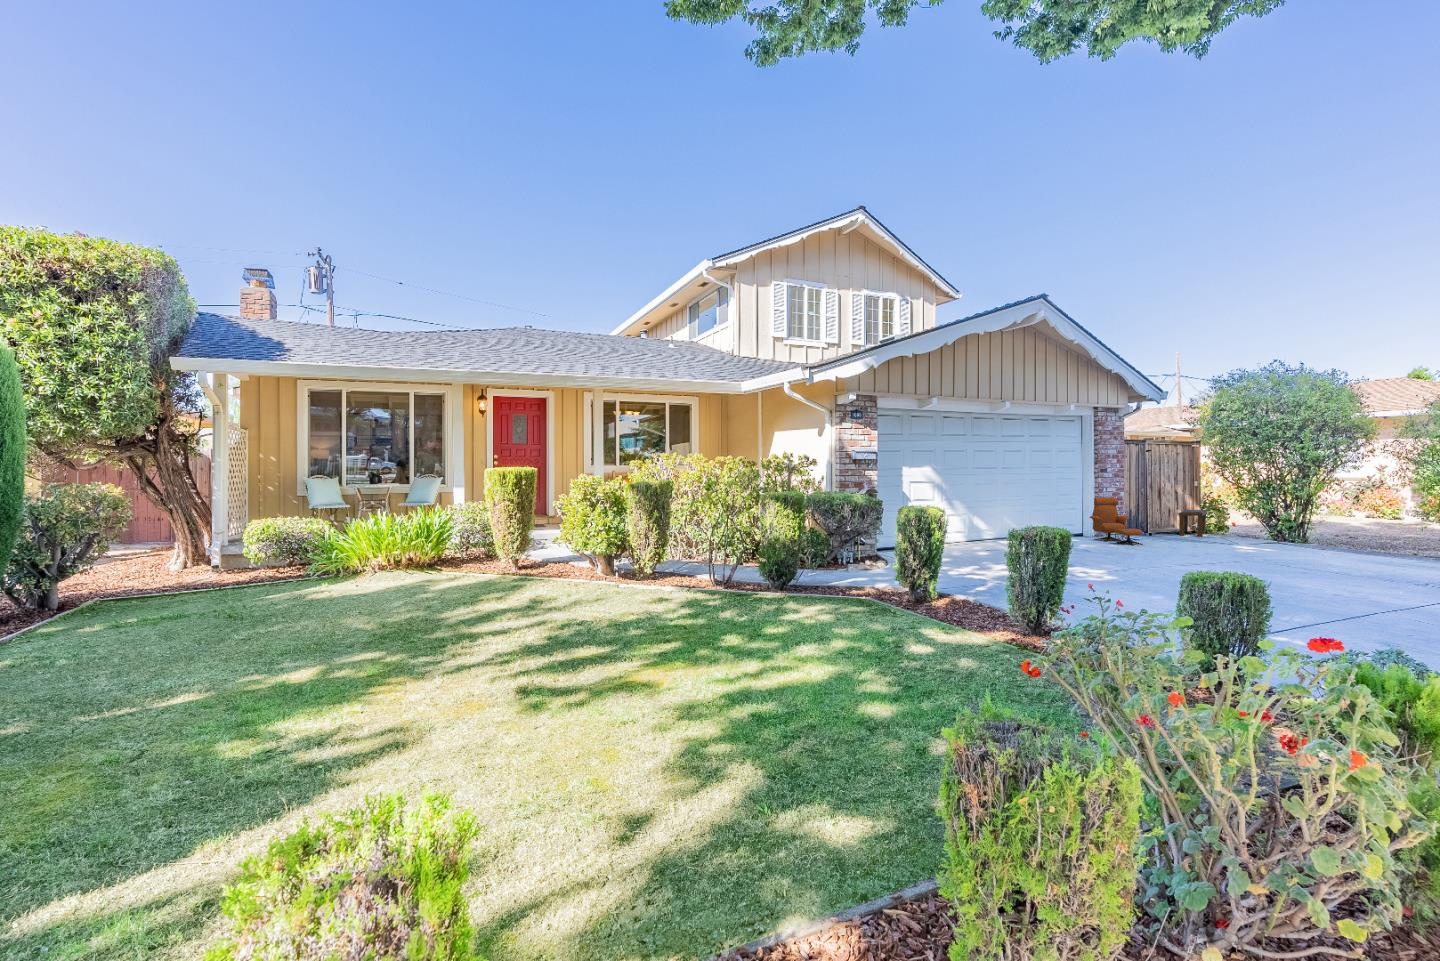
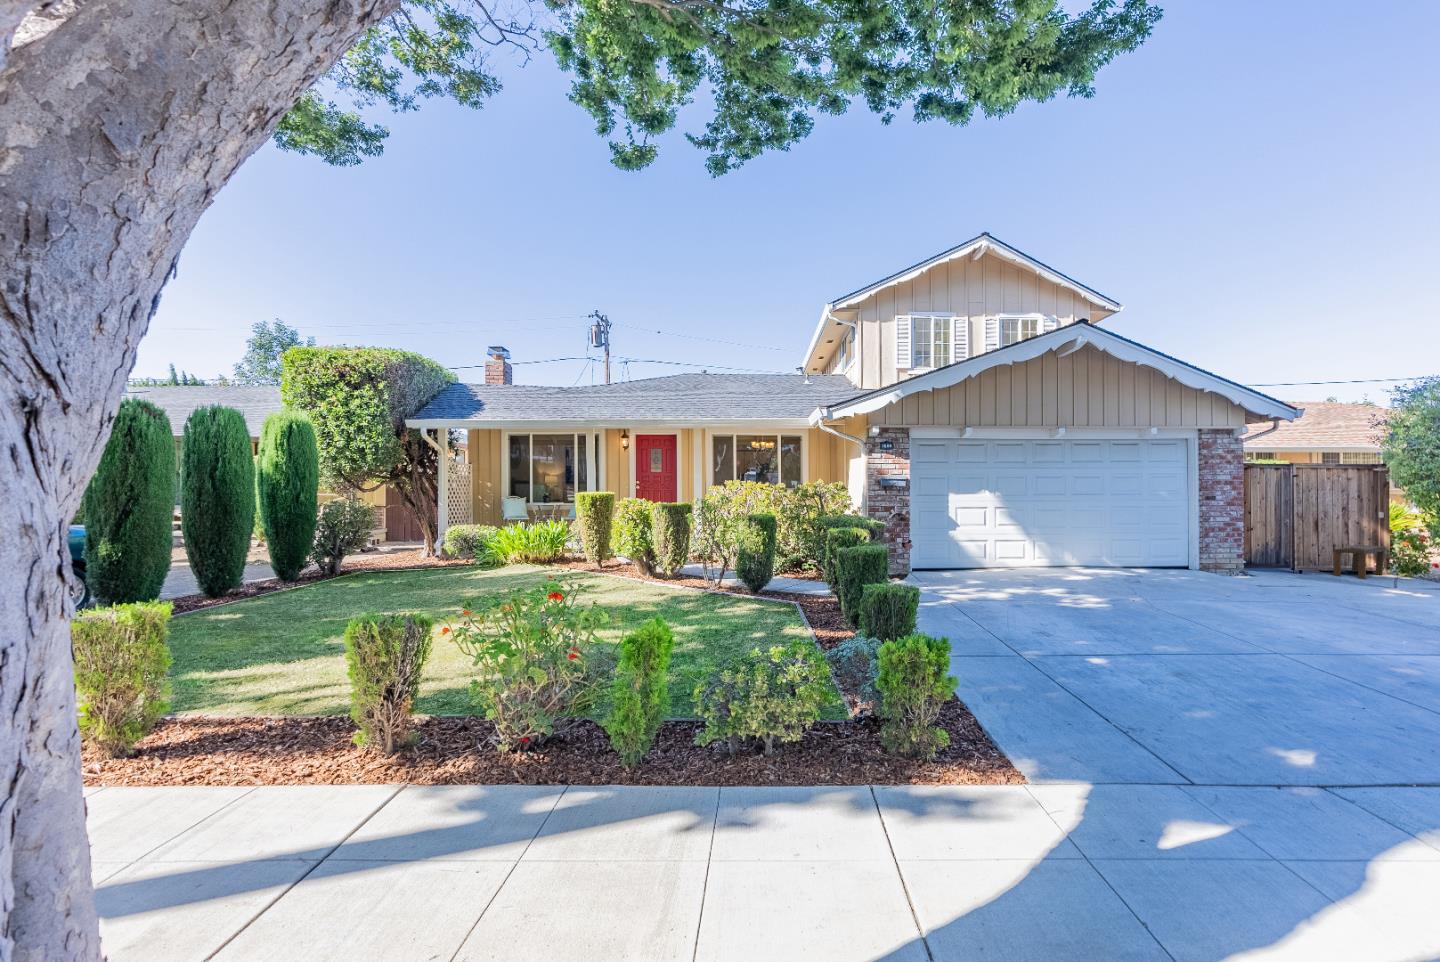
lounge chair: present [1090,498,1143,545] -> none [1185,528,1242,584]

